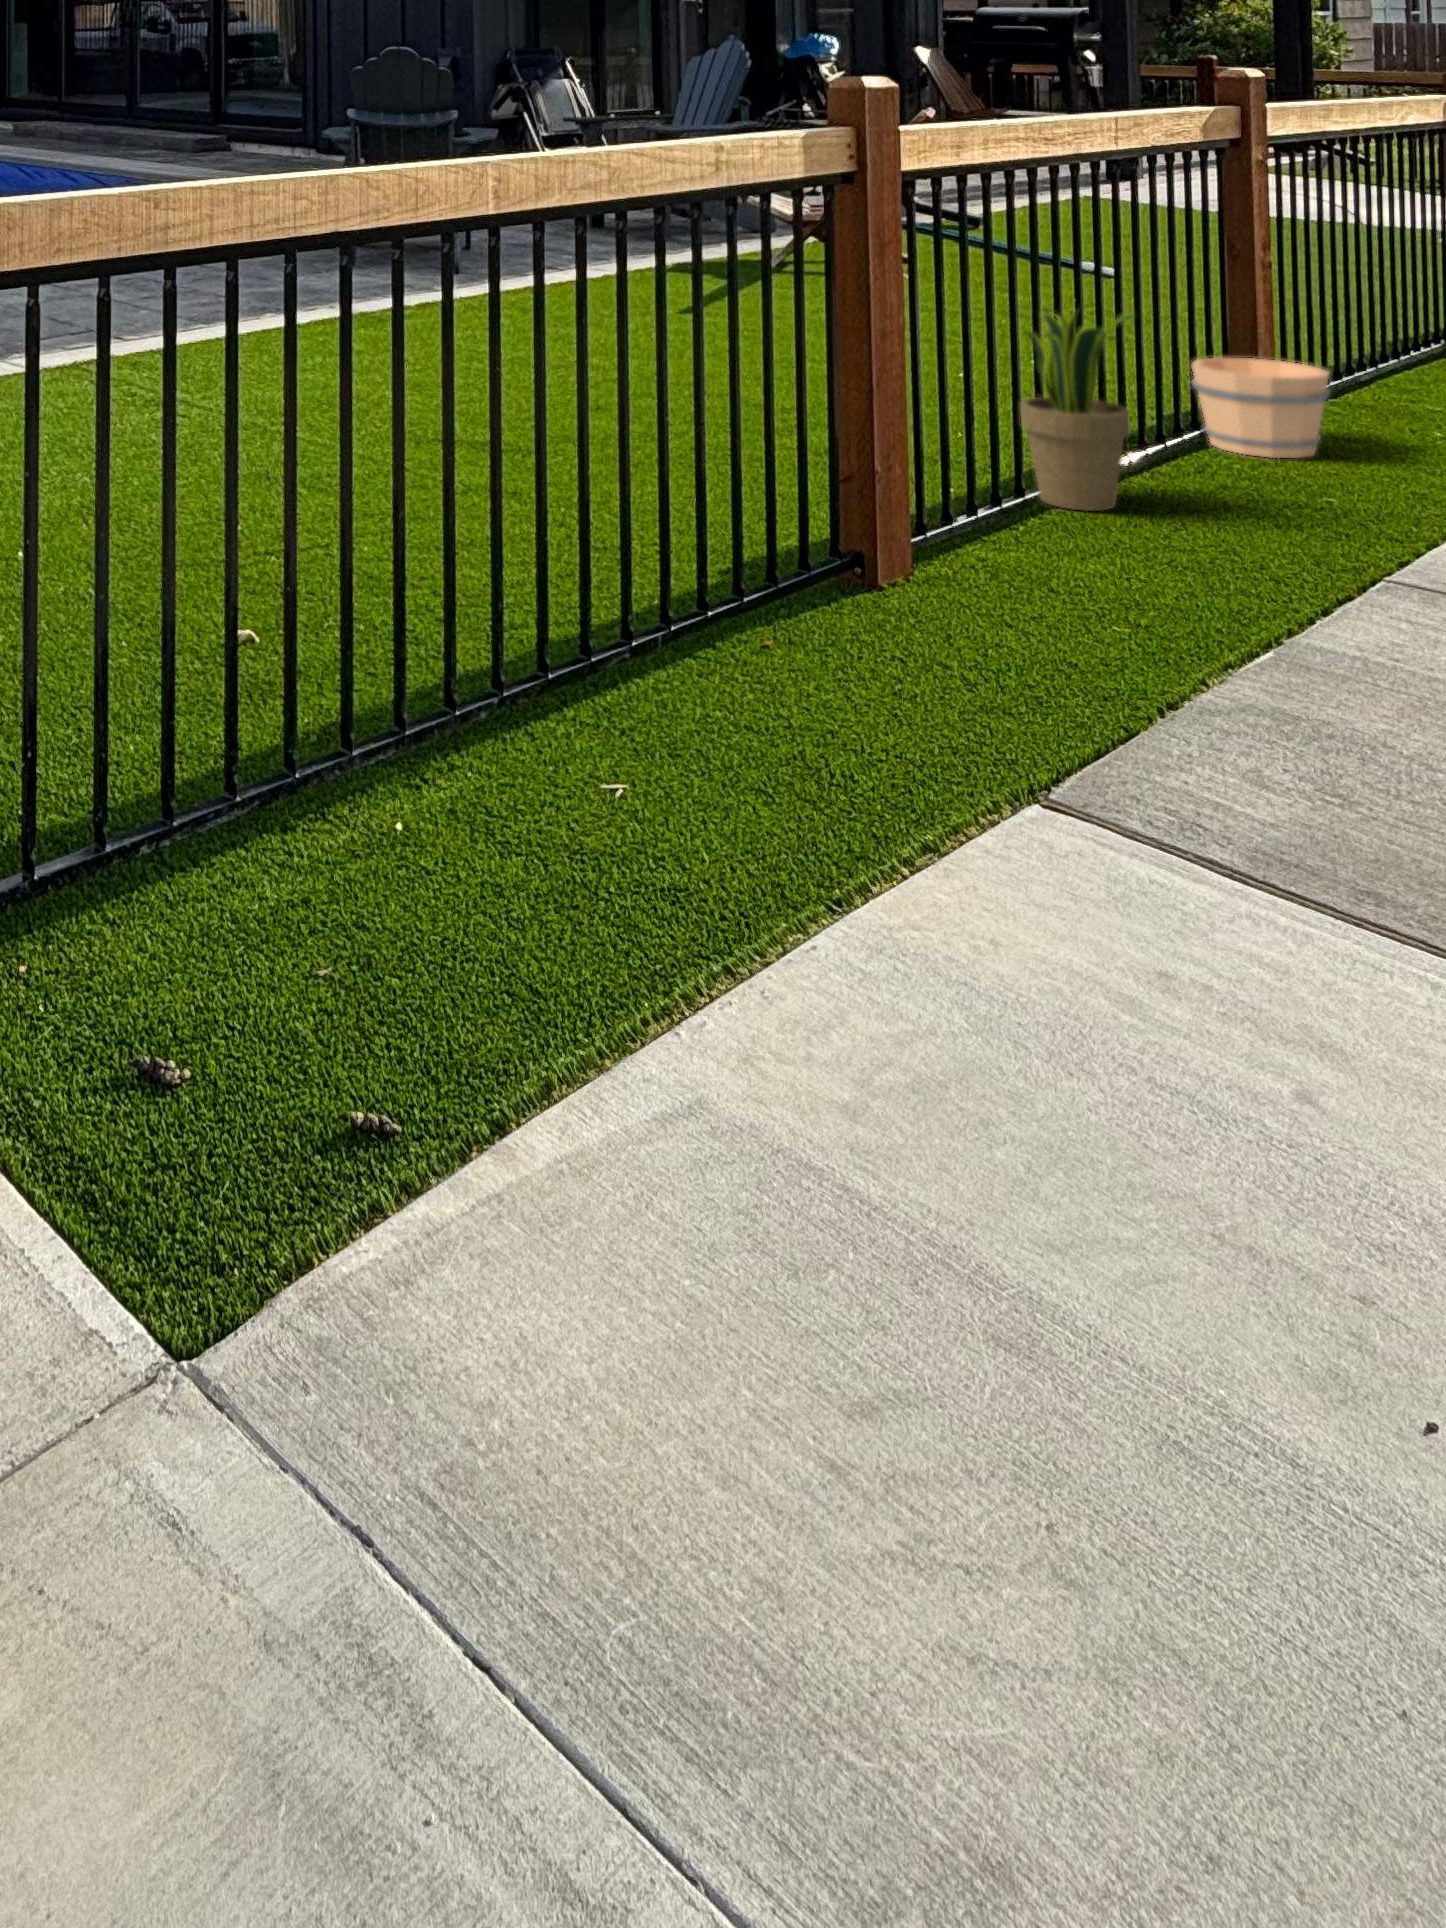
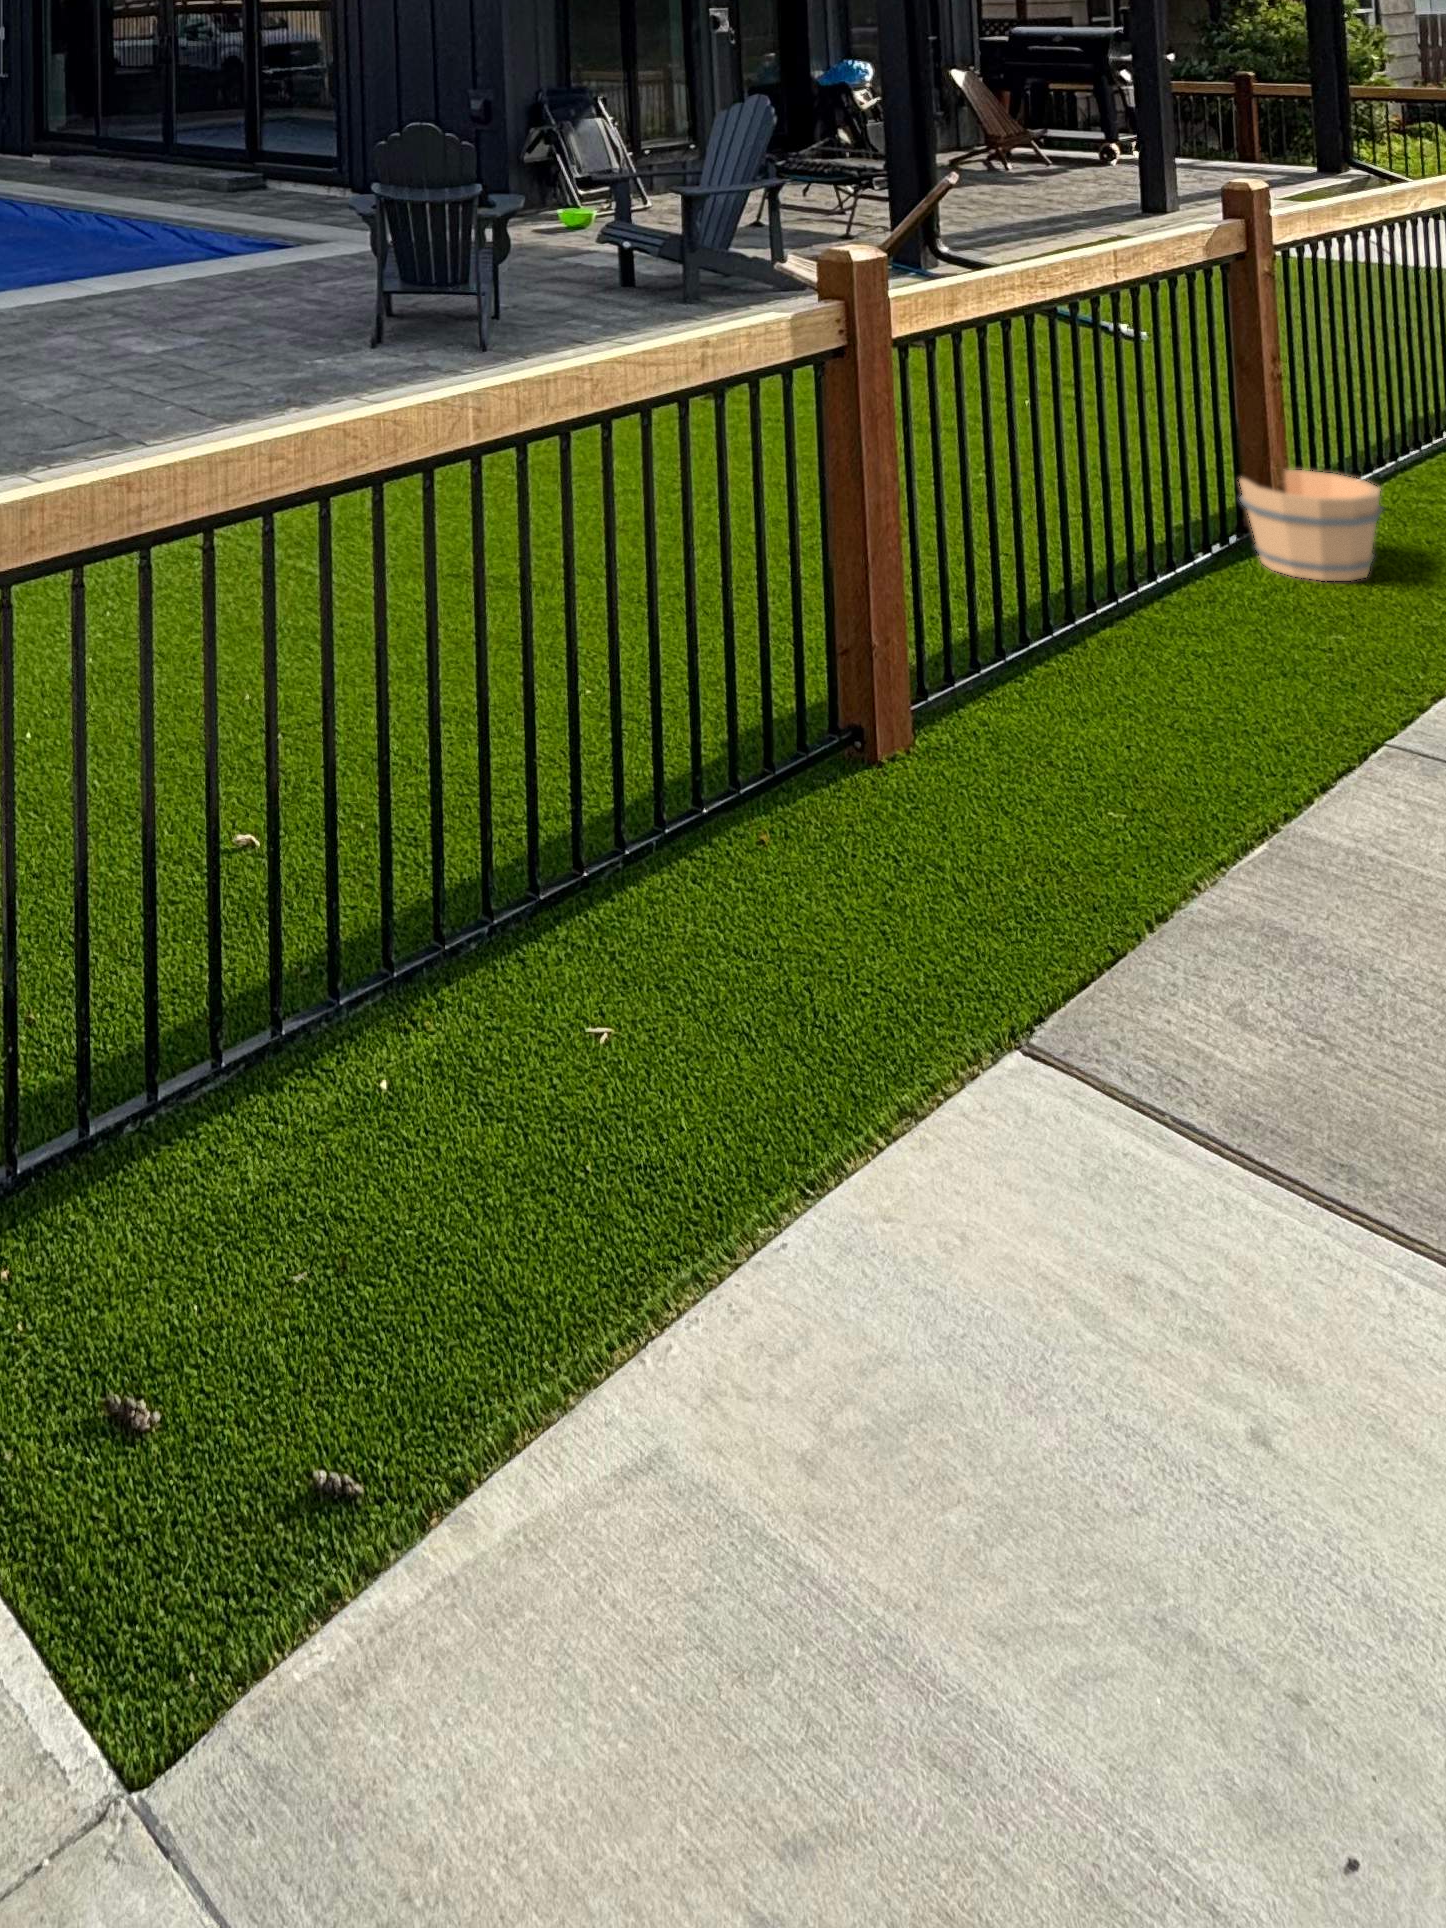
potted plant: present [1020,309,1131,511] -> none [1056,443,1170,657]

